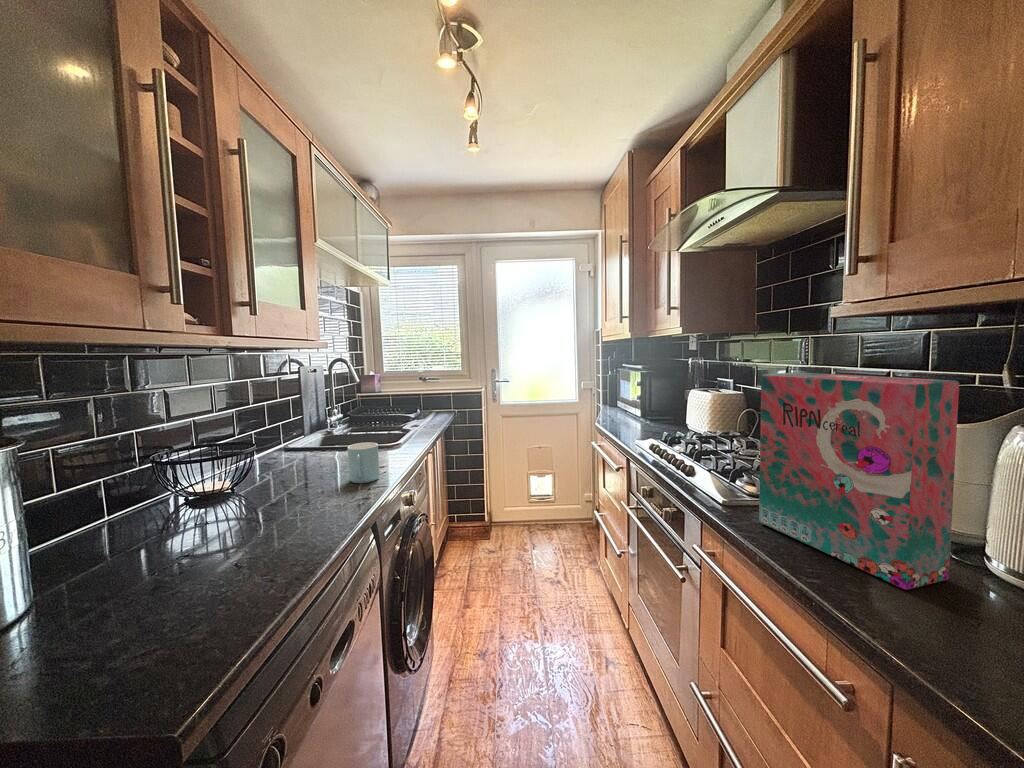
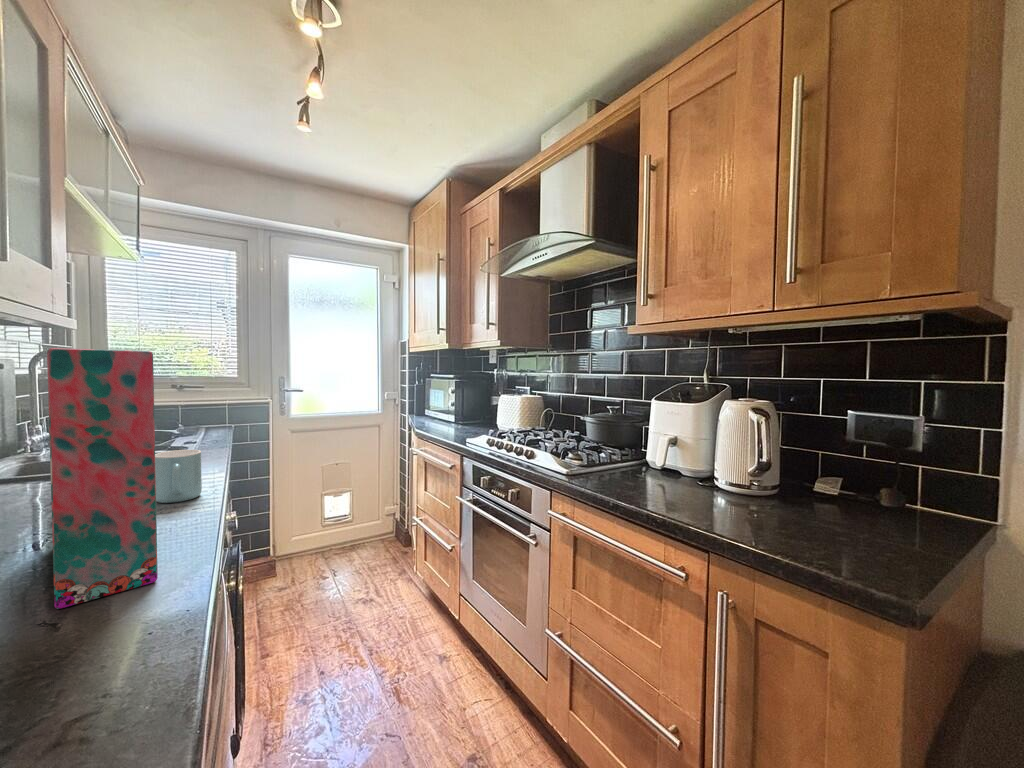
cereal box: present [759,372,959,590] -> present [47,348,158,609]

